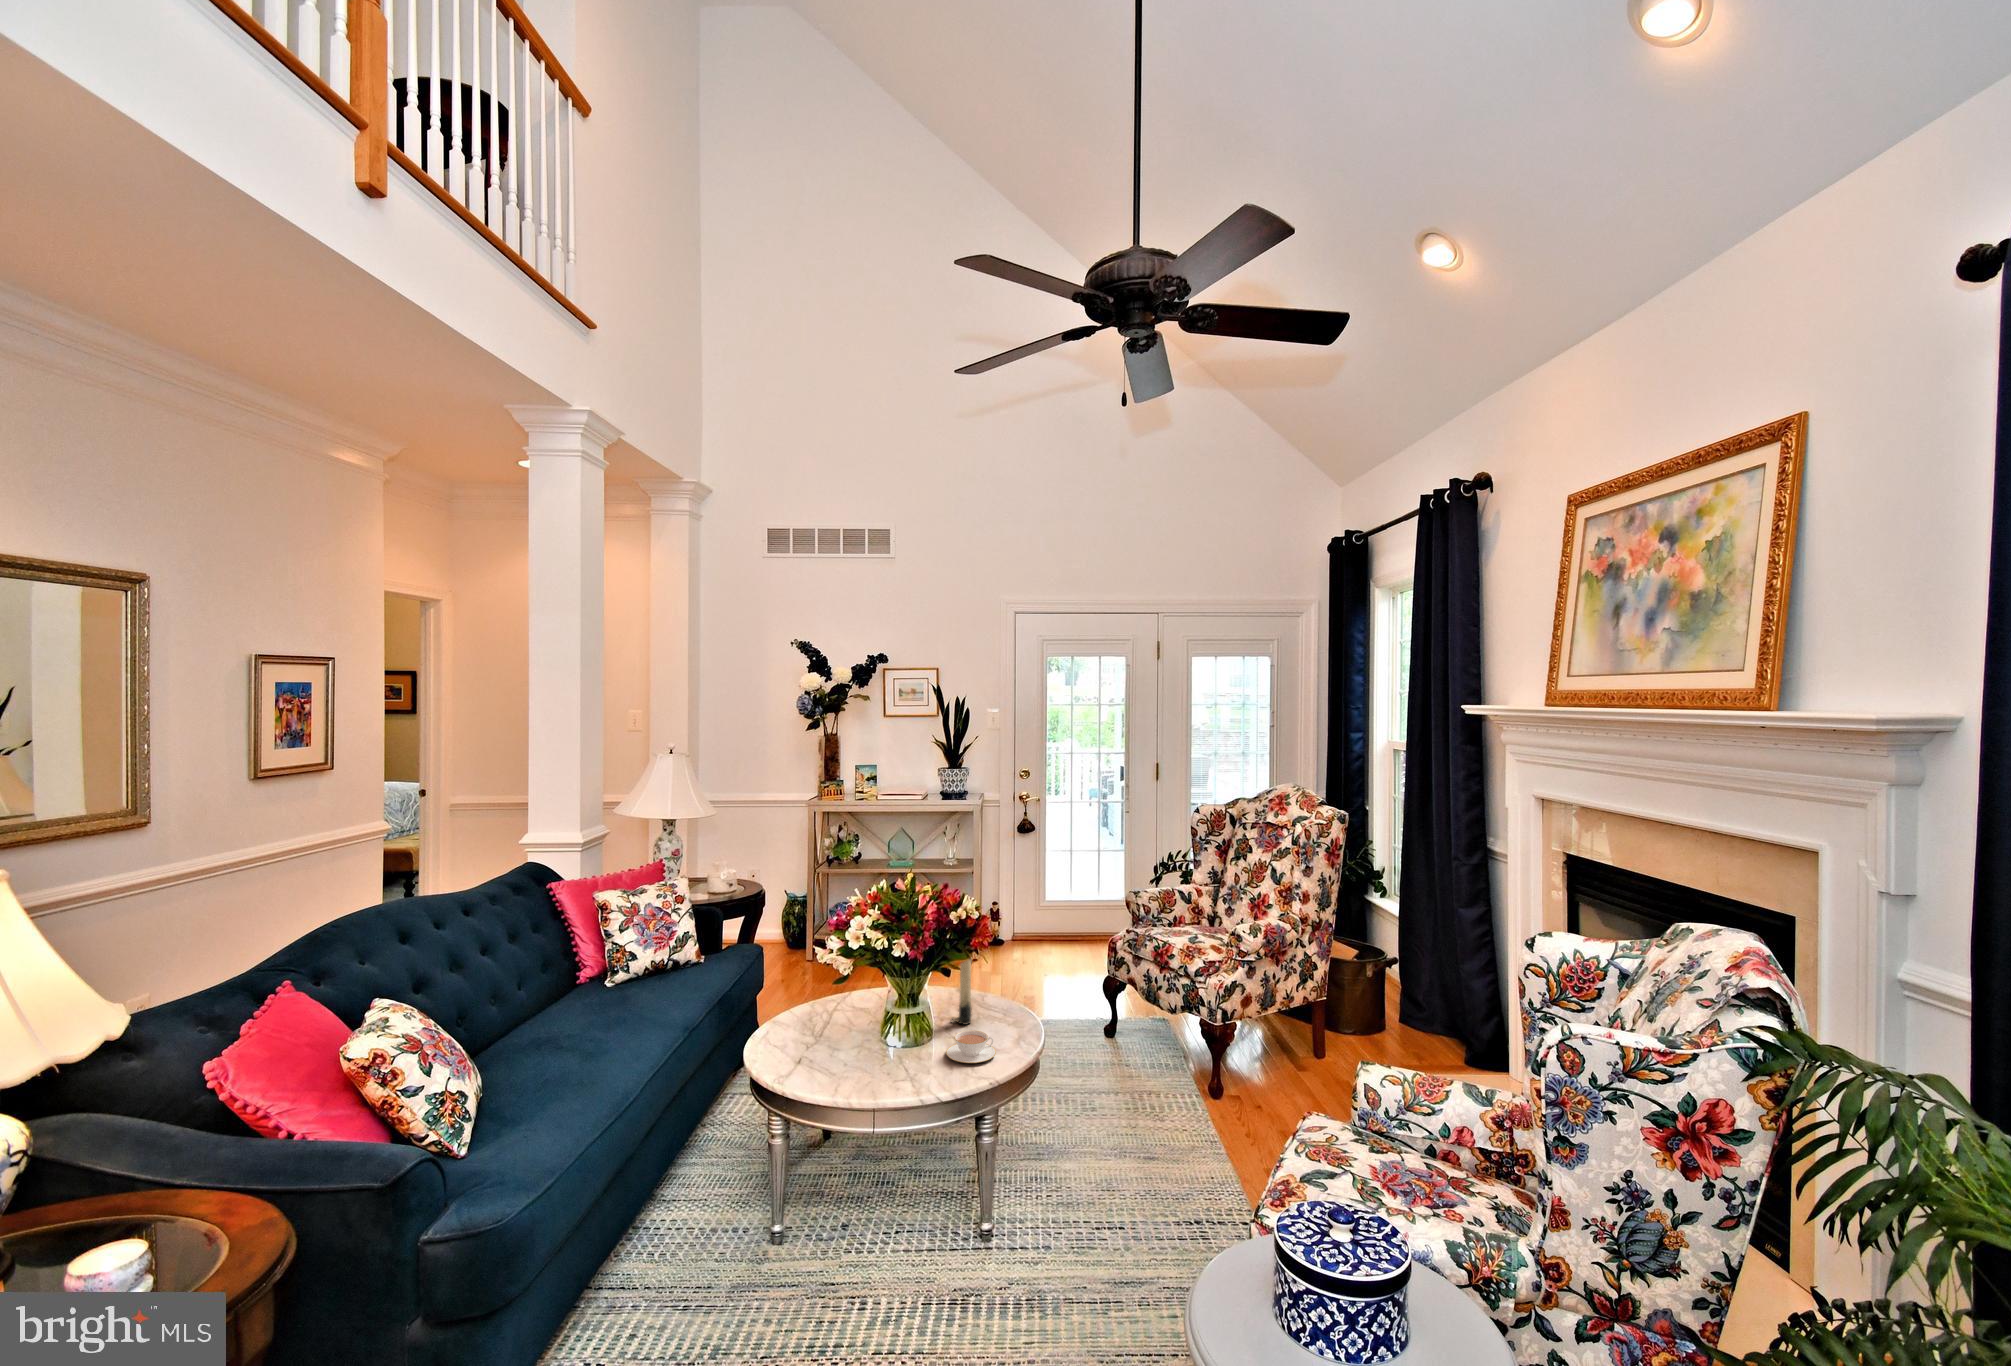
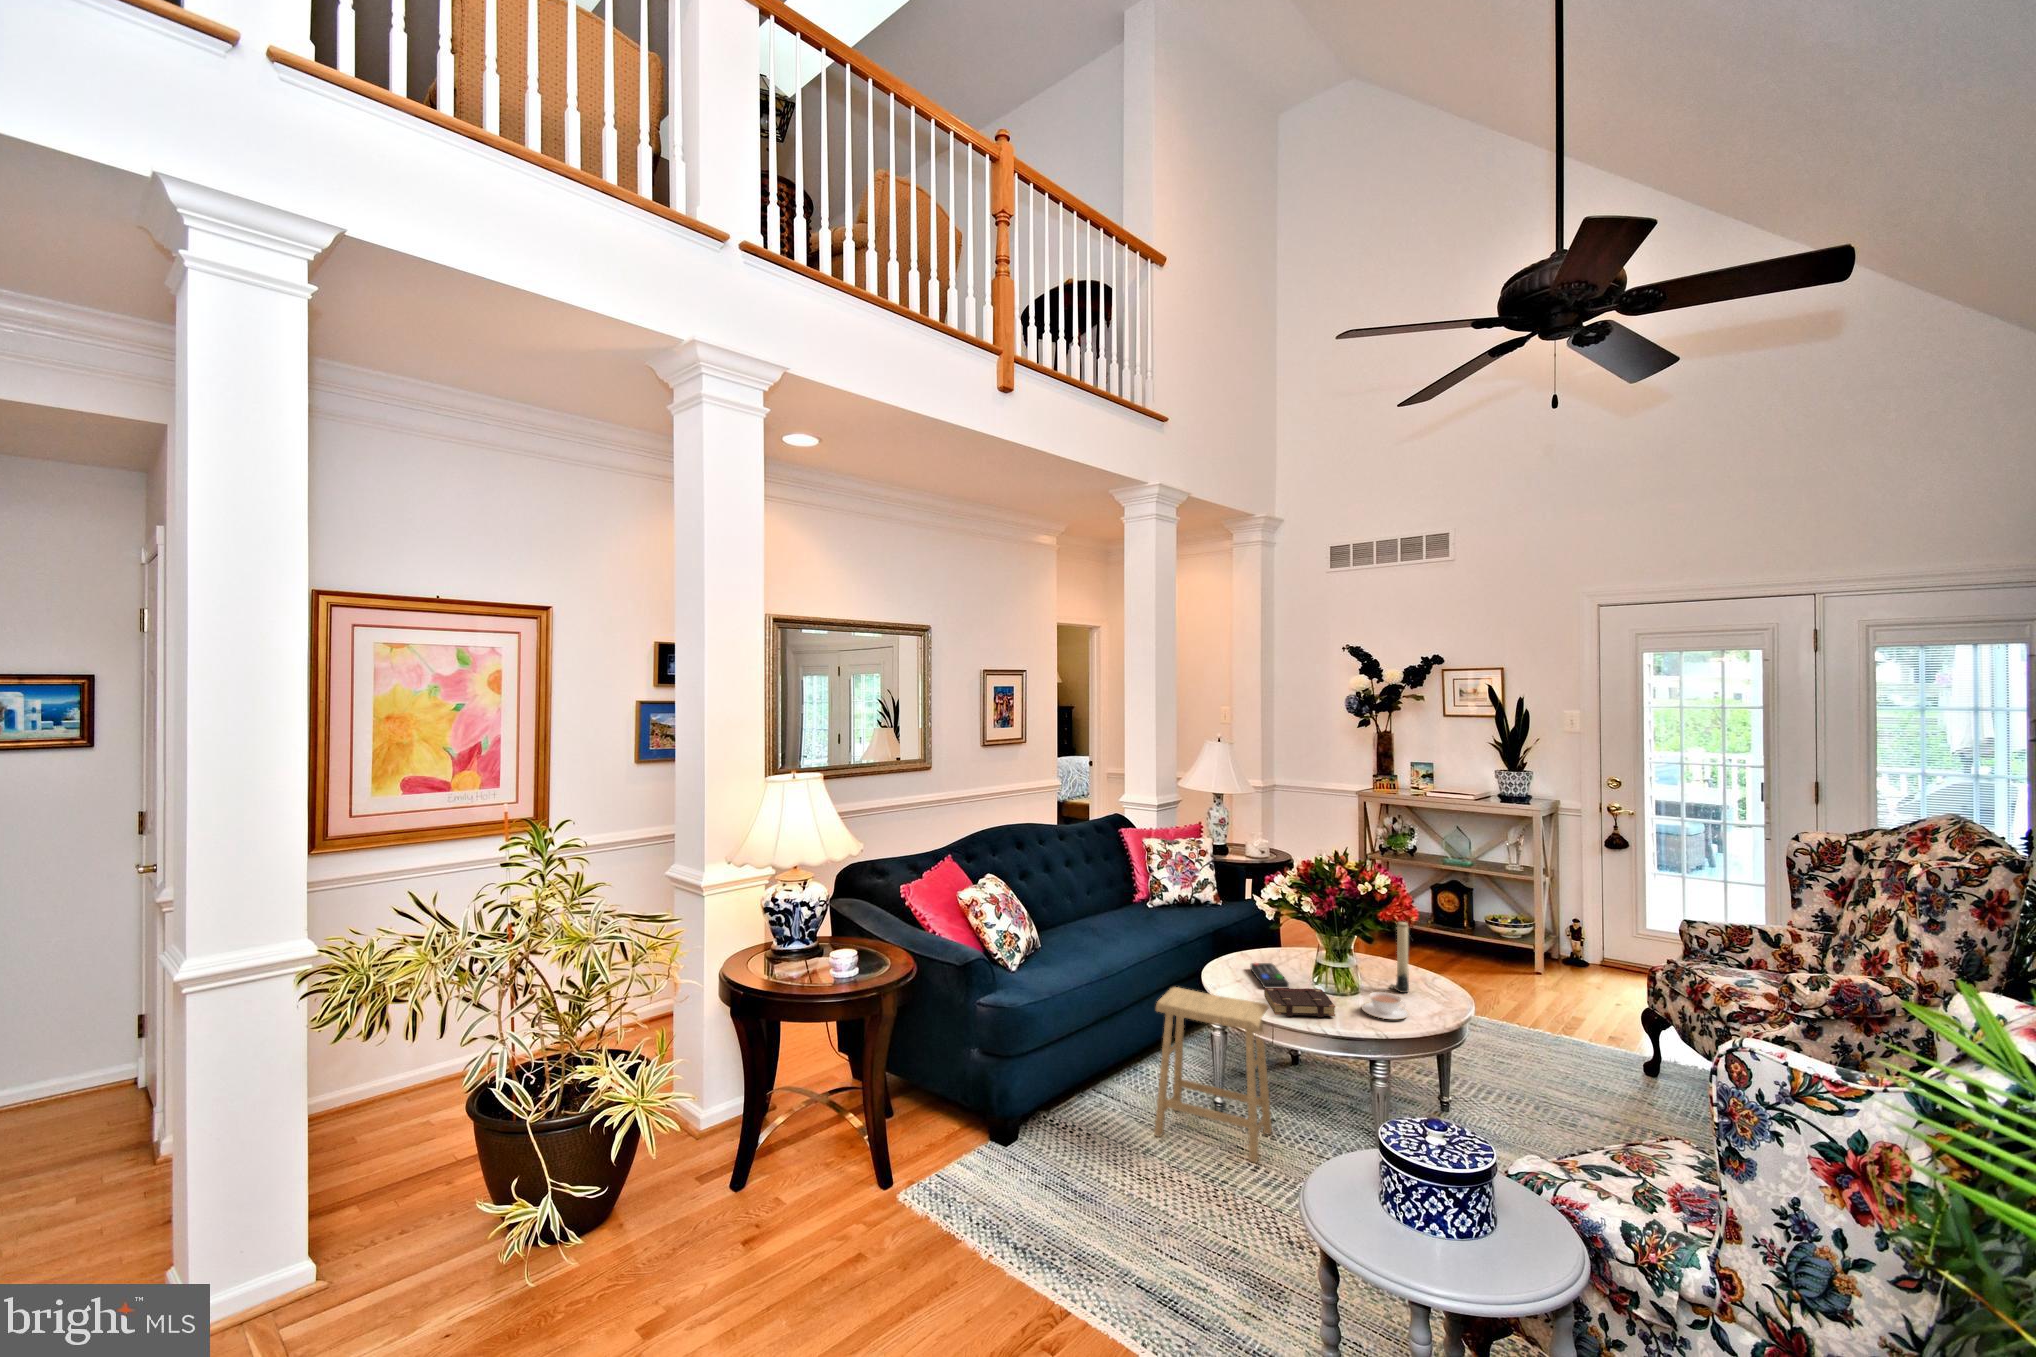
remote control: none [796,1028,857,1064] -> present [1250,963,1289,988]
book: none [841,1047,932,1097] -> present [1264,988,1335,1017]
footstool: none [712,1085,859,1321] -> present [1154,987,1272,1163]

